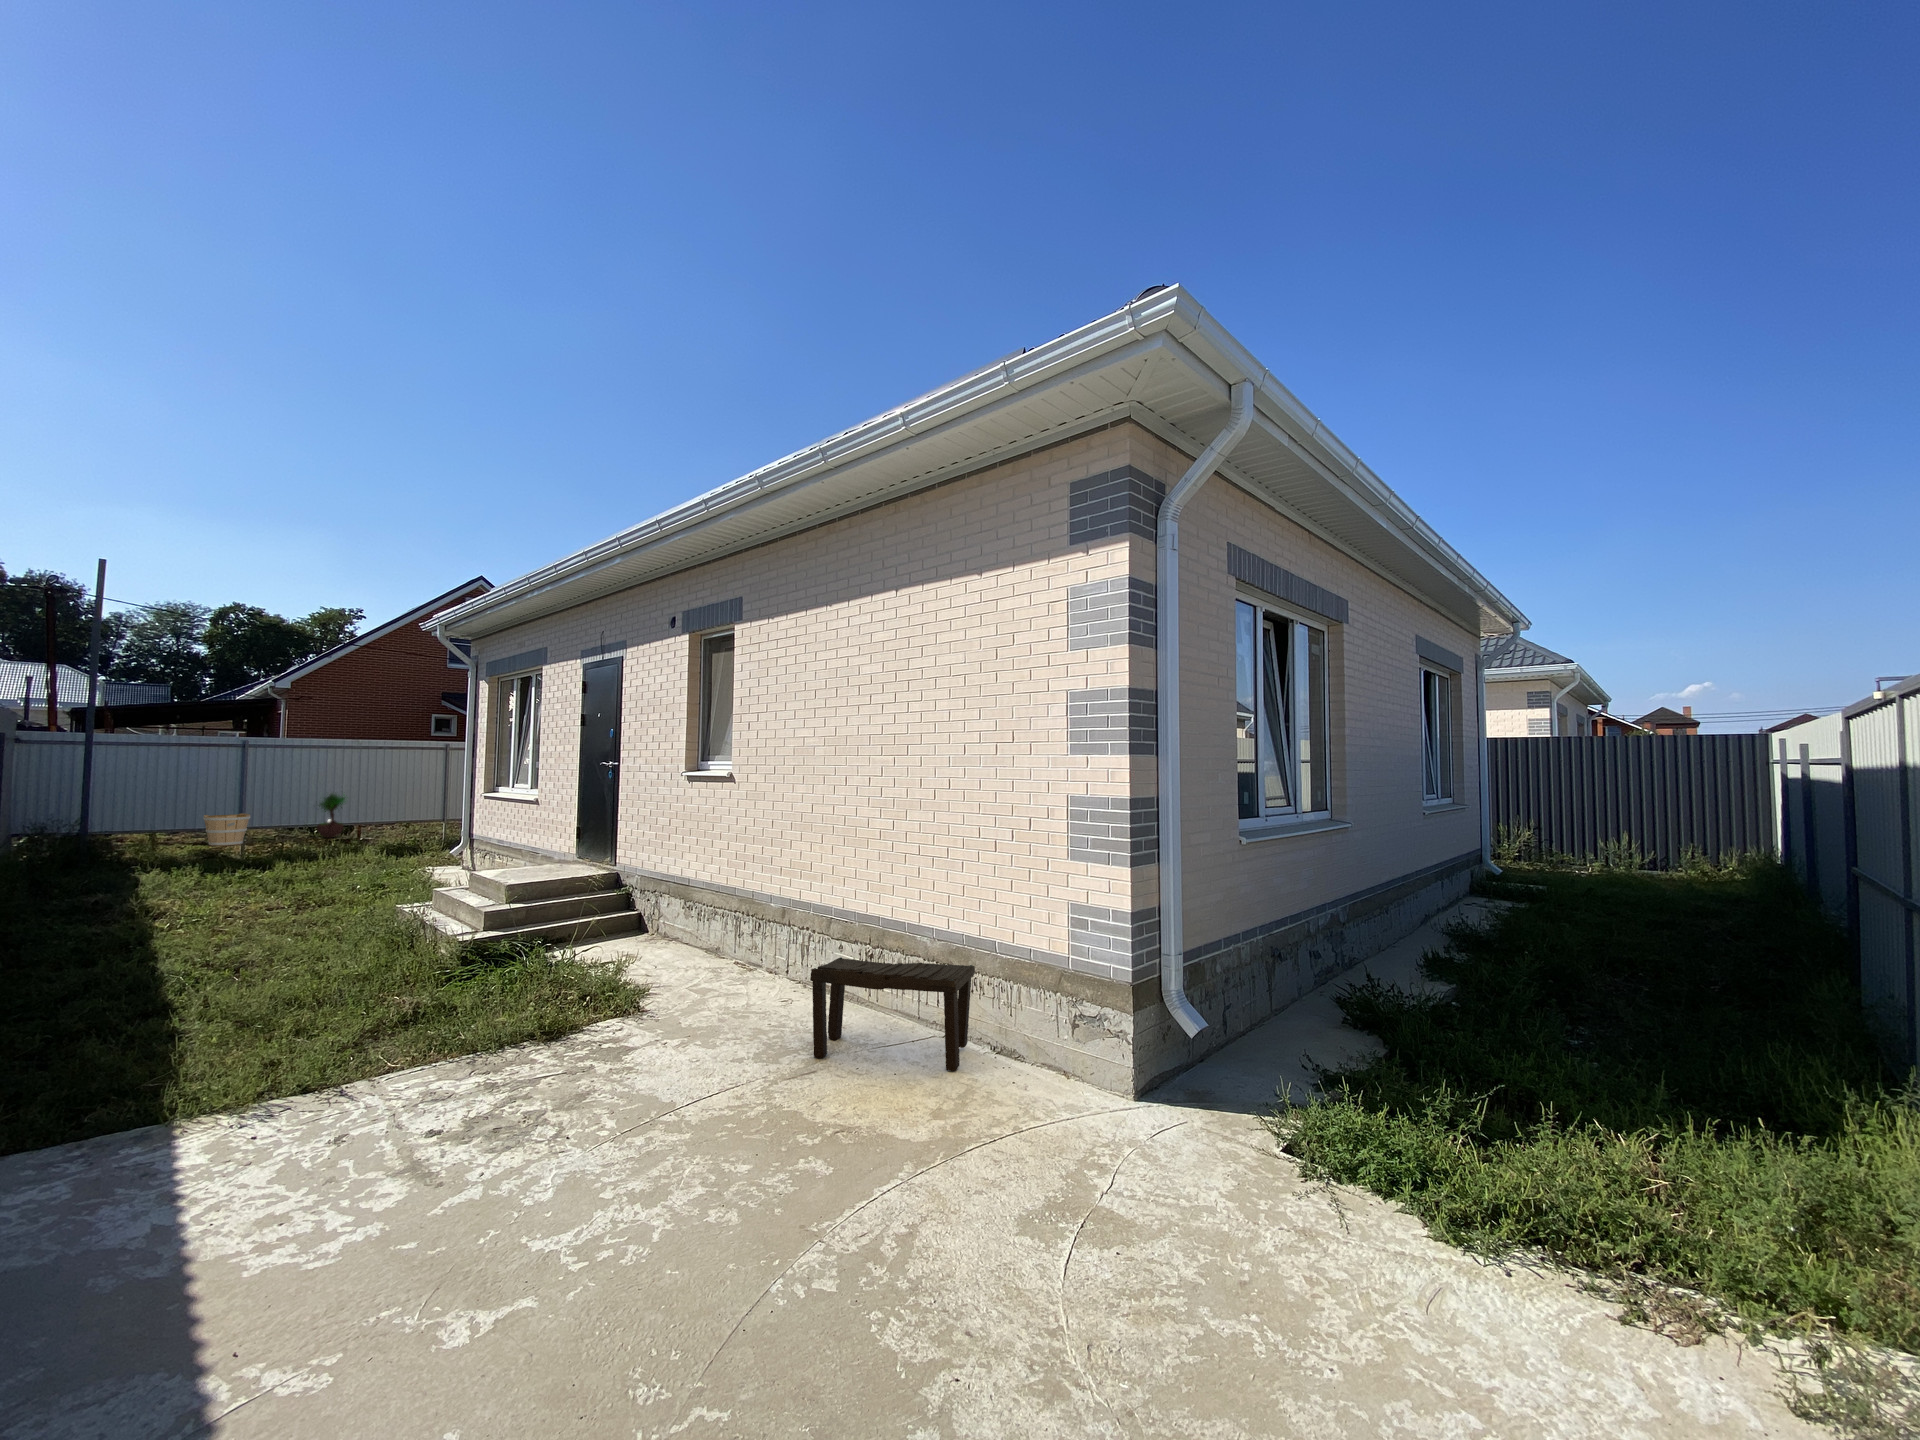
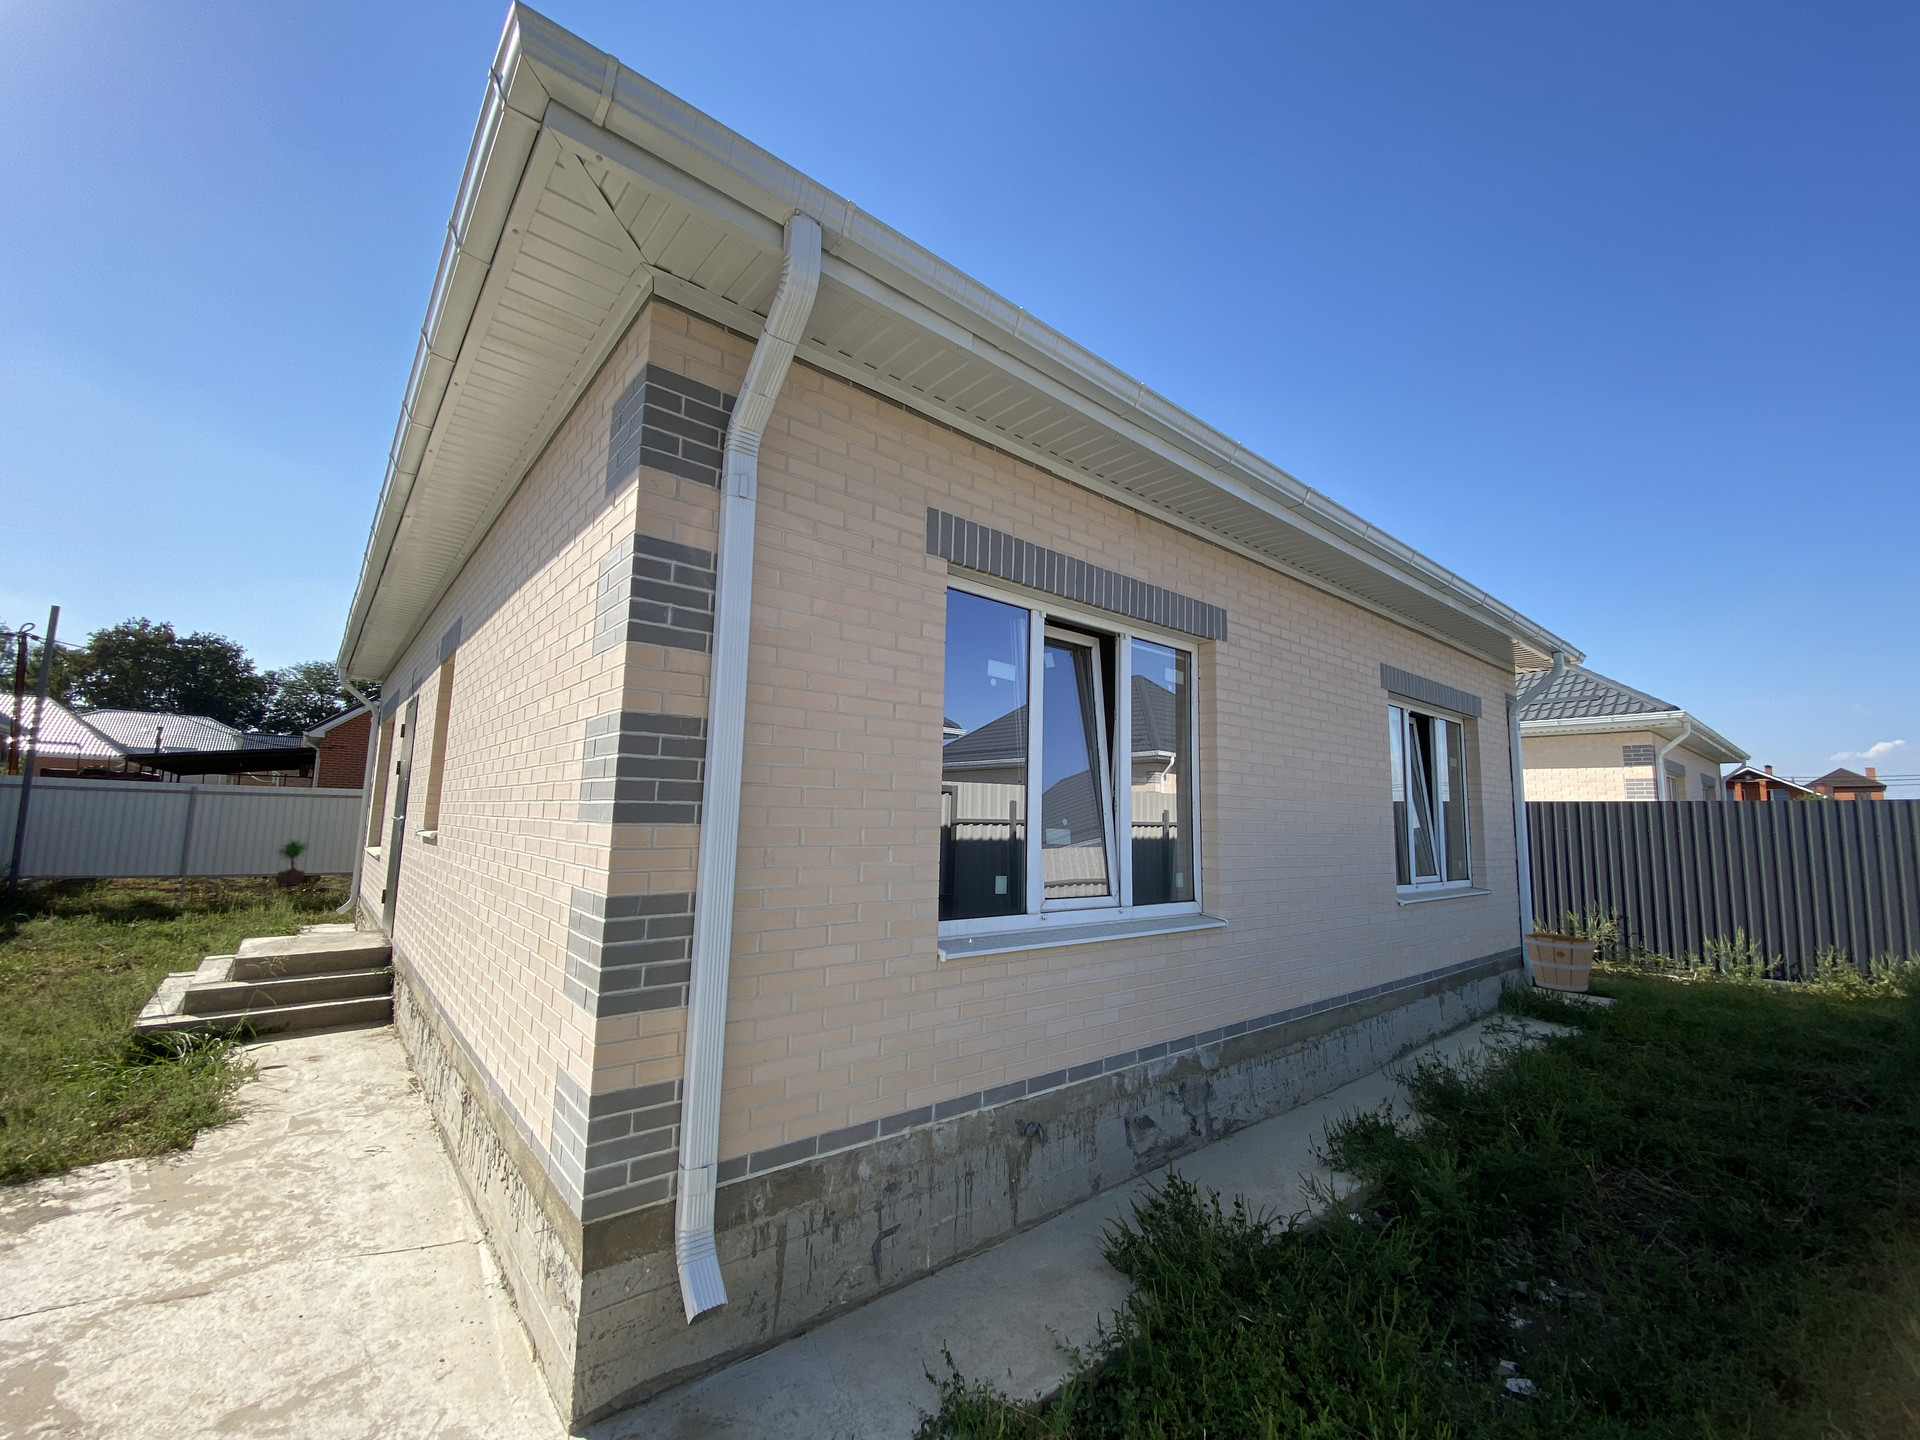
wooden bucket: present [203,814,250,846] -> present [1523,932,1596,992]
bench: present [810,957,975,1071] -> none [233,1105,495,1321]

